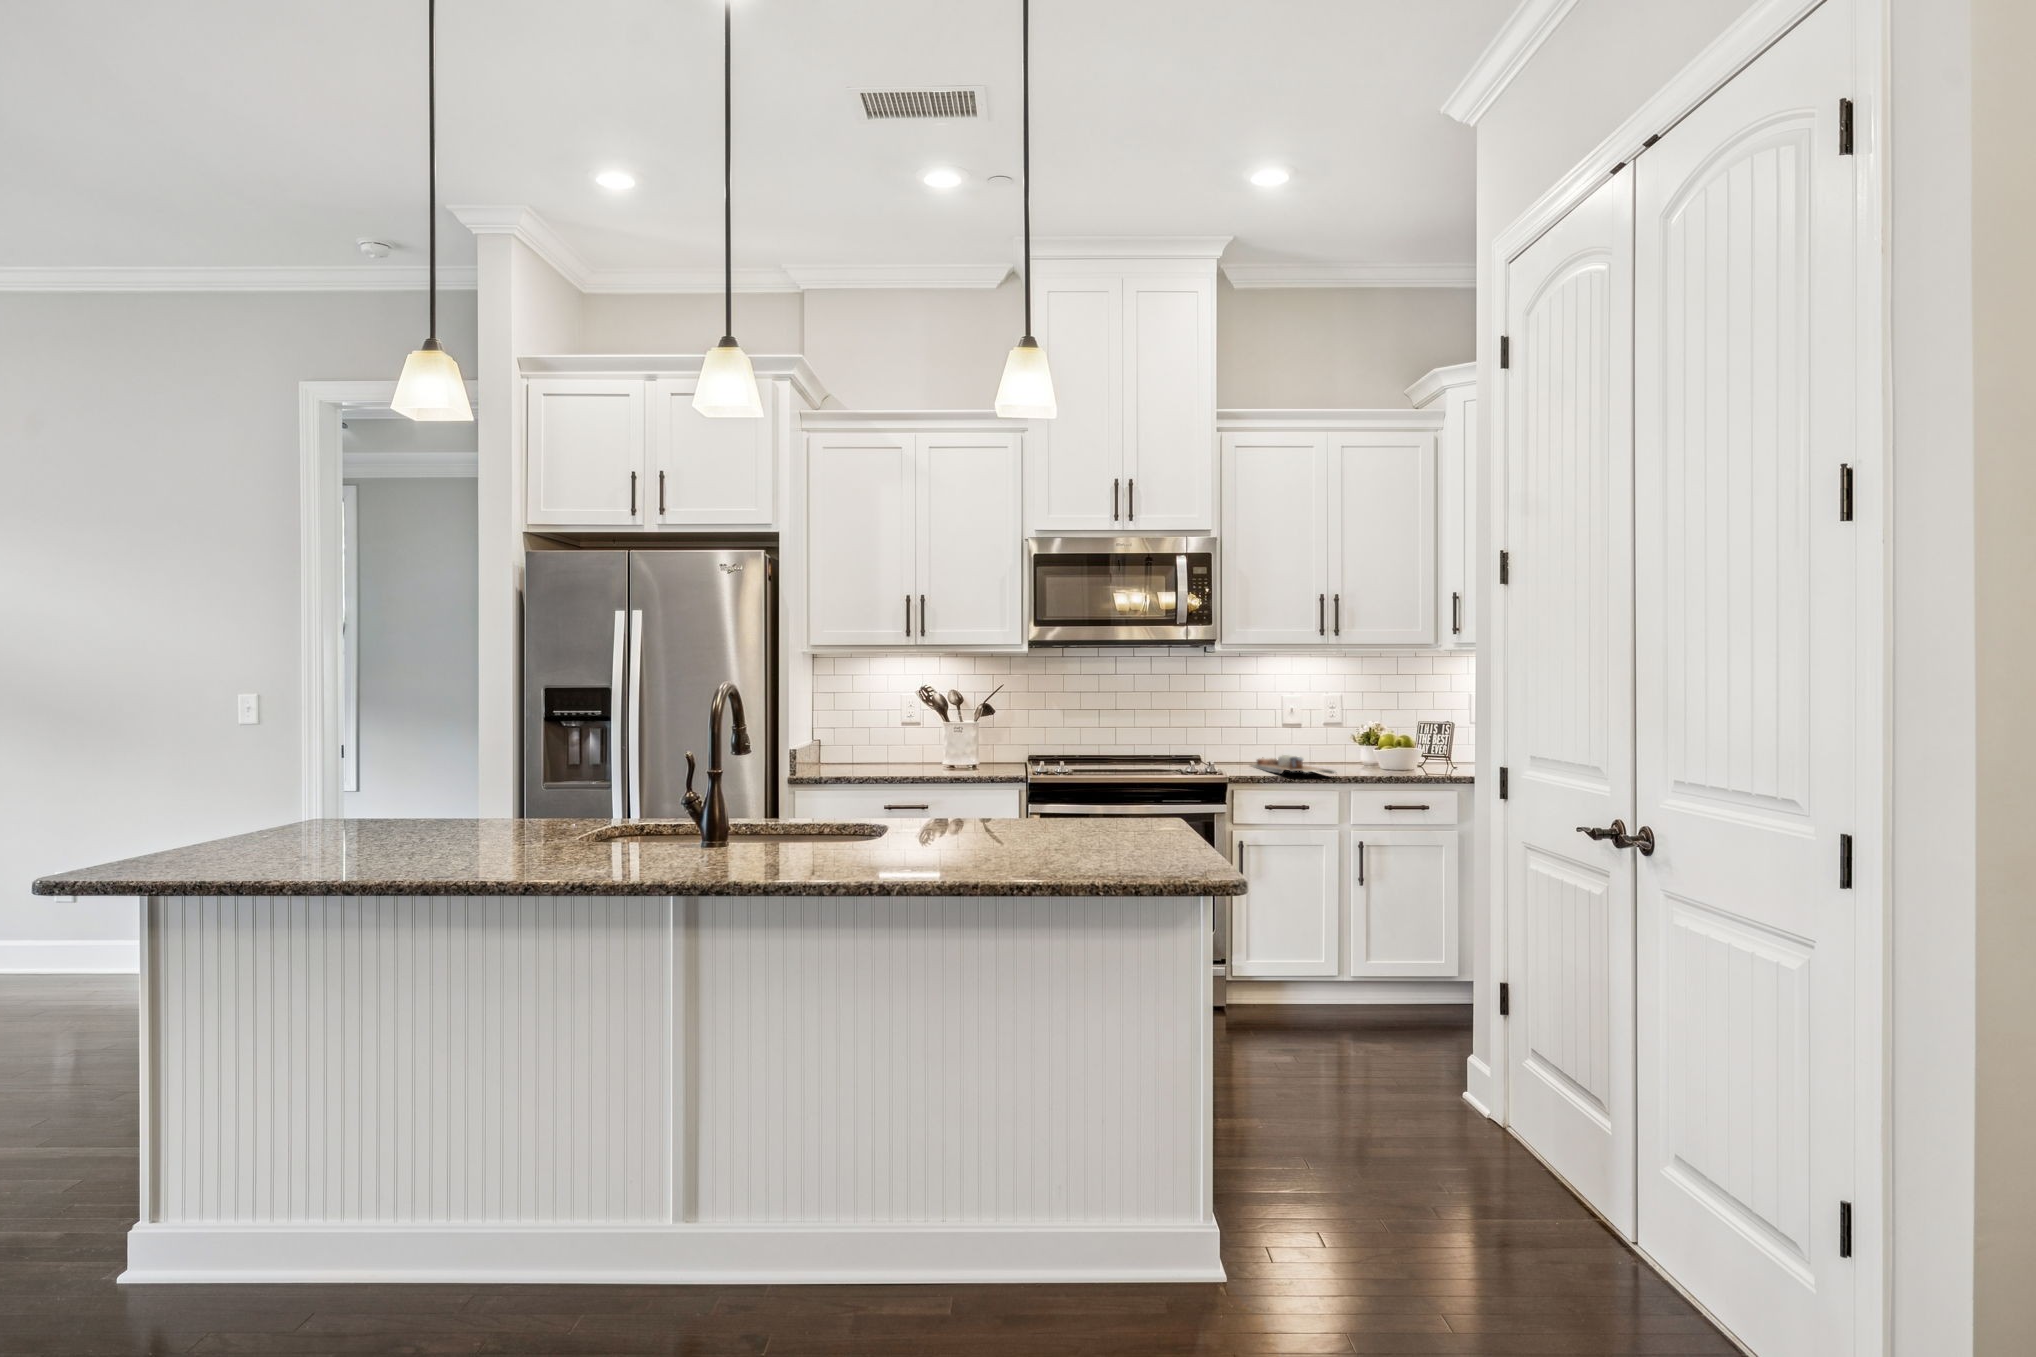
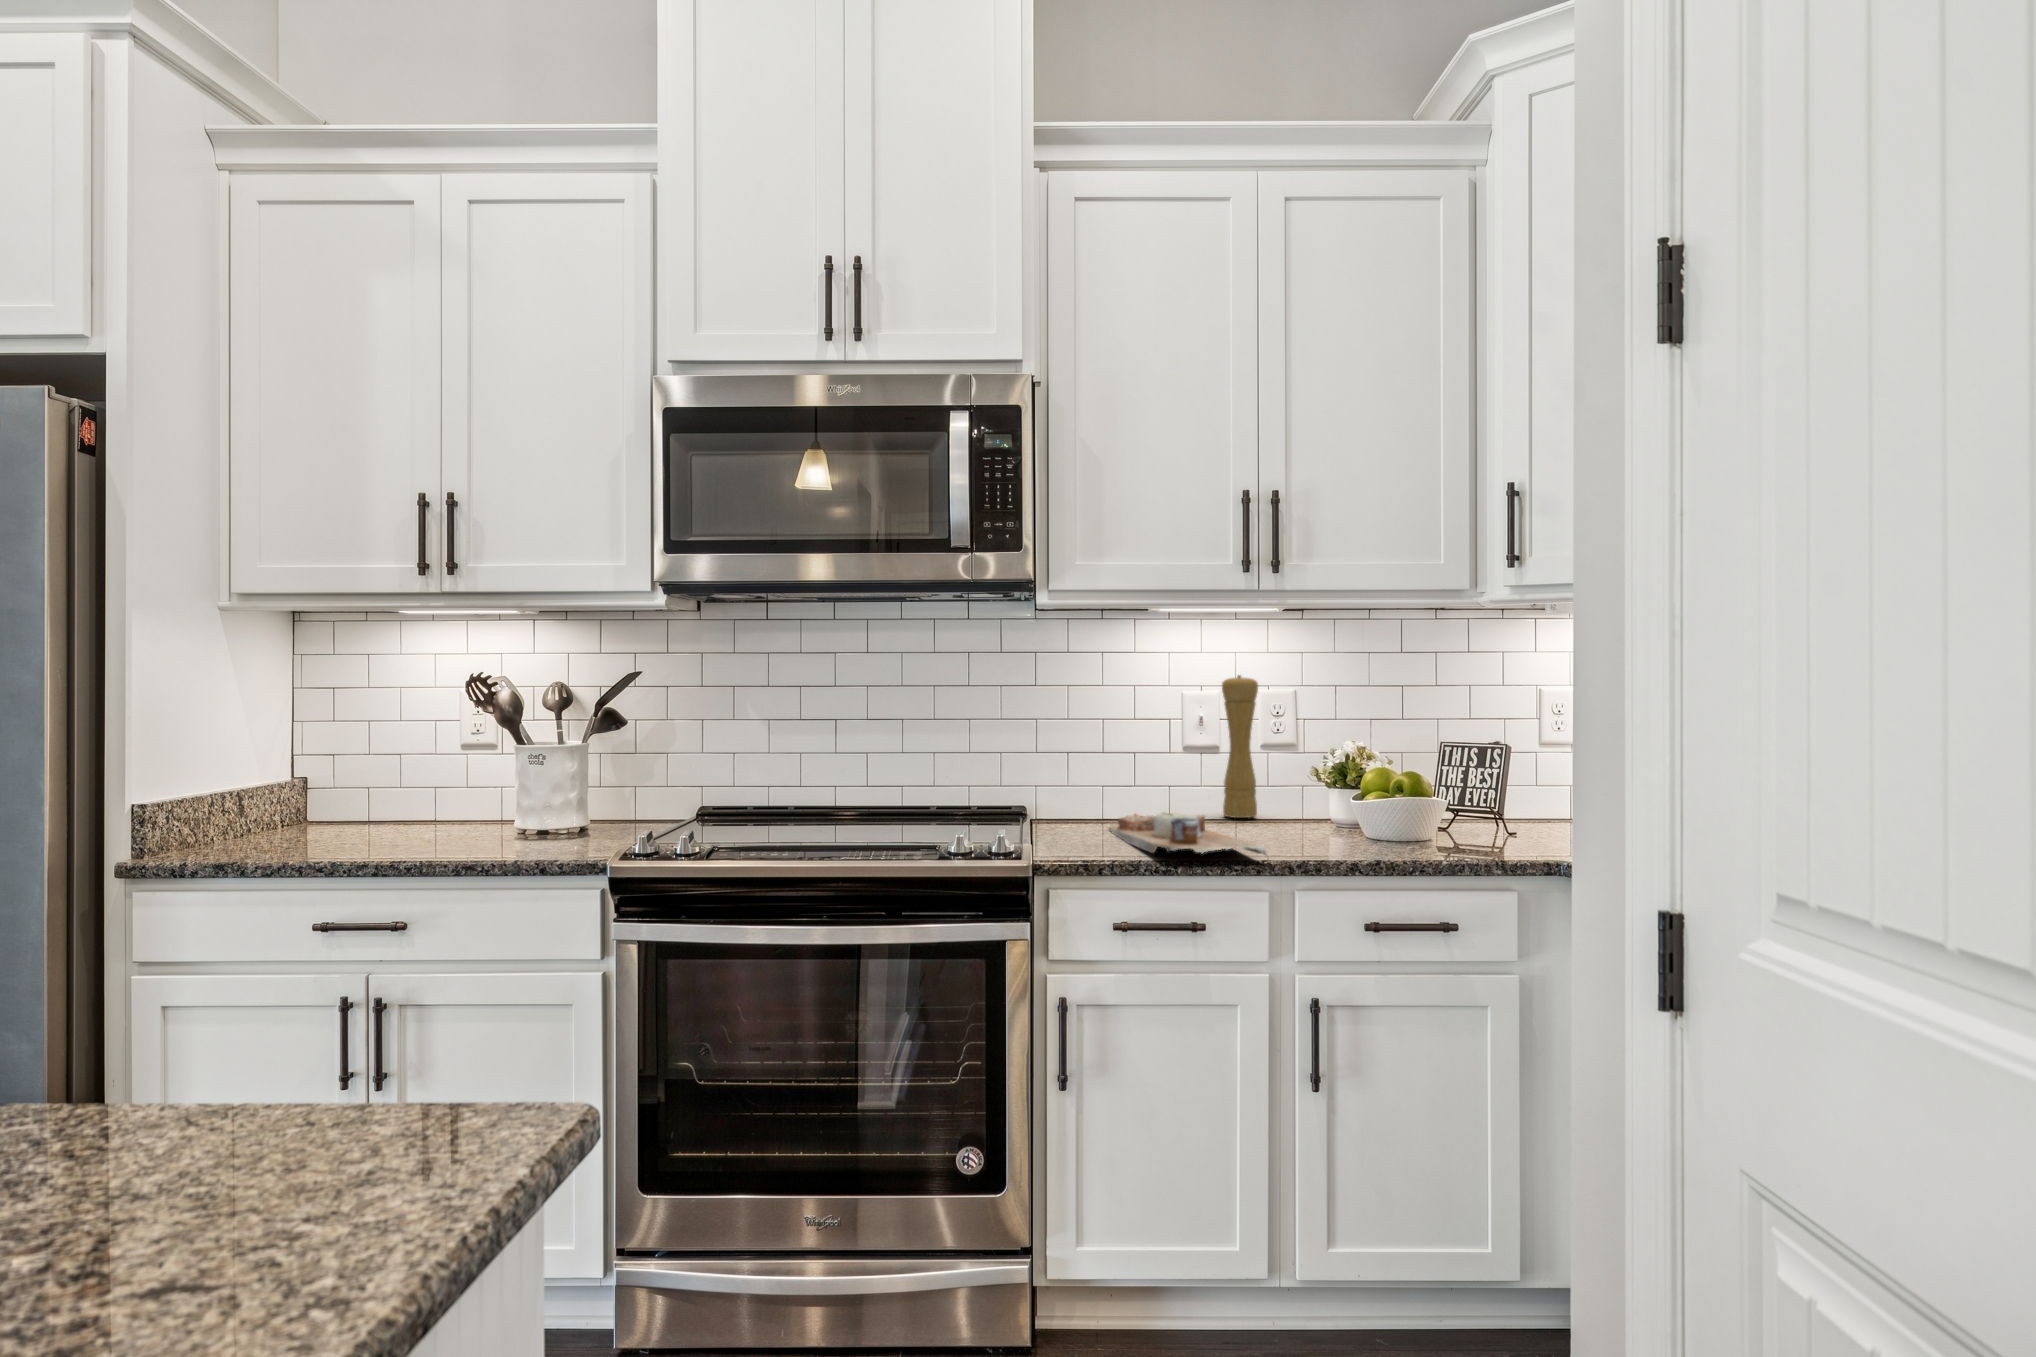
pepper mill: none [1303,687,1323,761] -> present [1222,675,1258,818]

